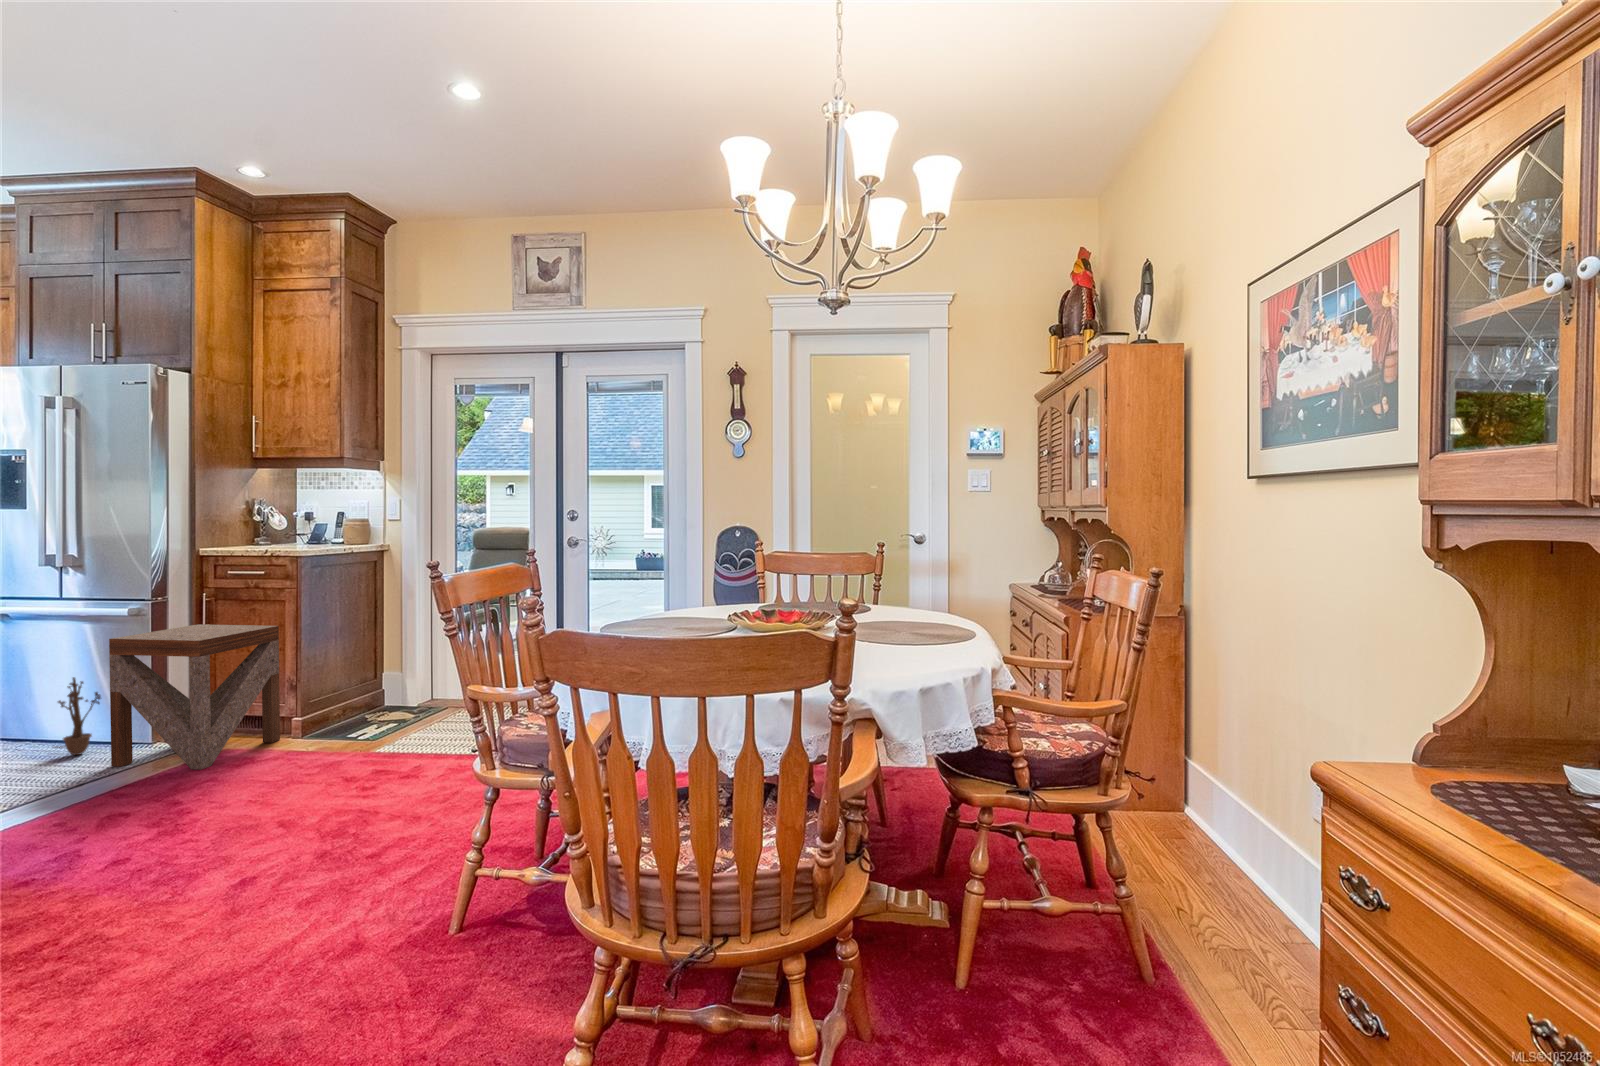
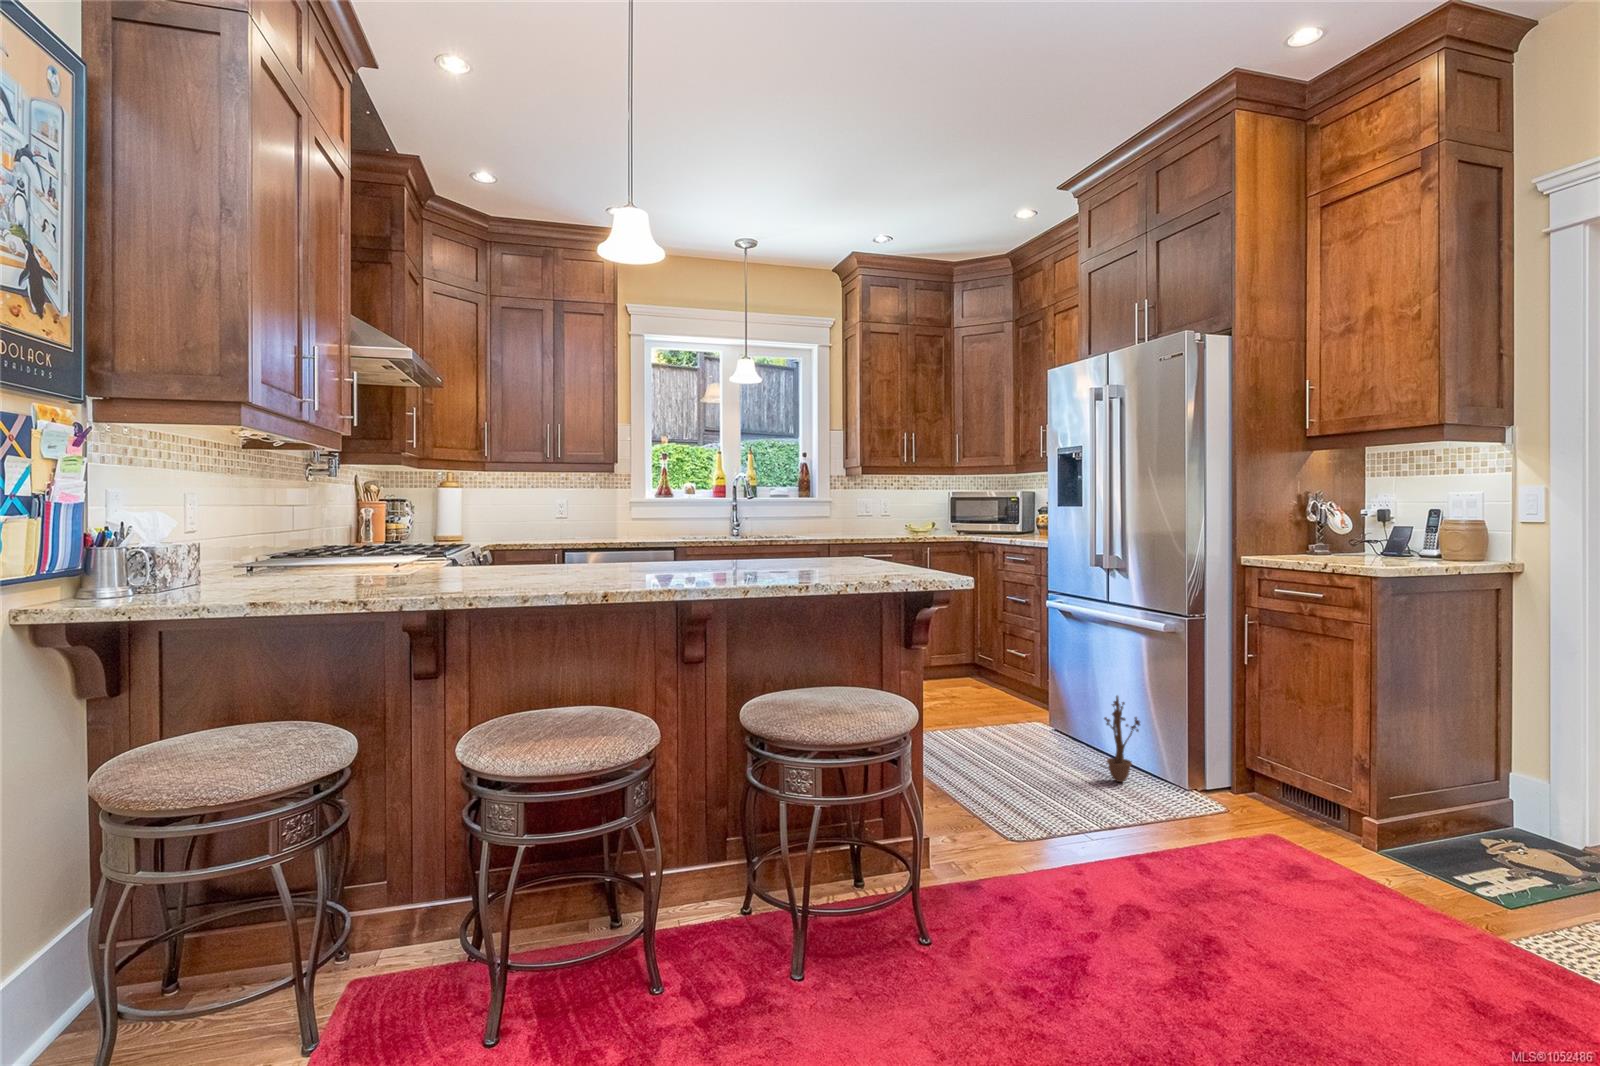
side table: present [109,624,280,770] -> none [1146,655,1343,857]

